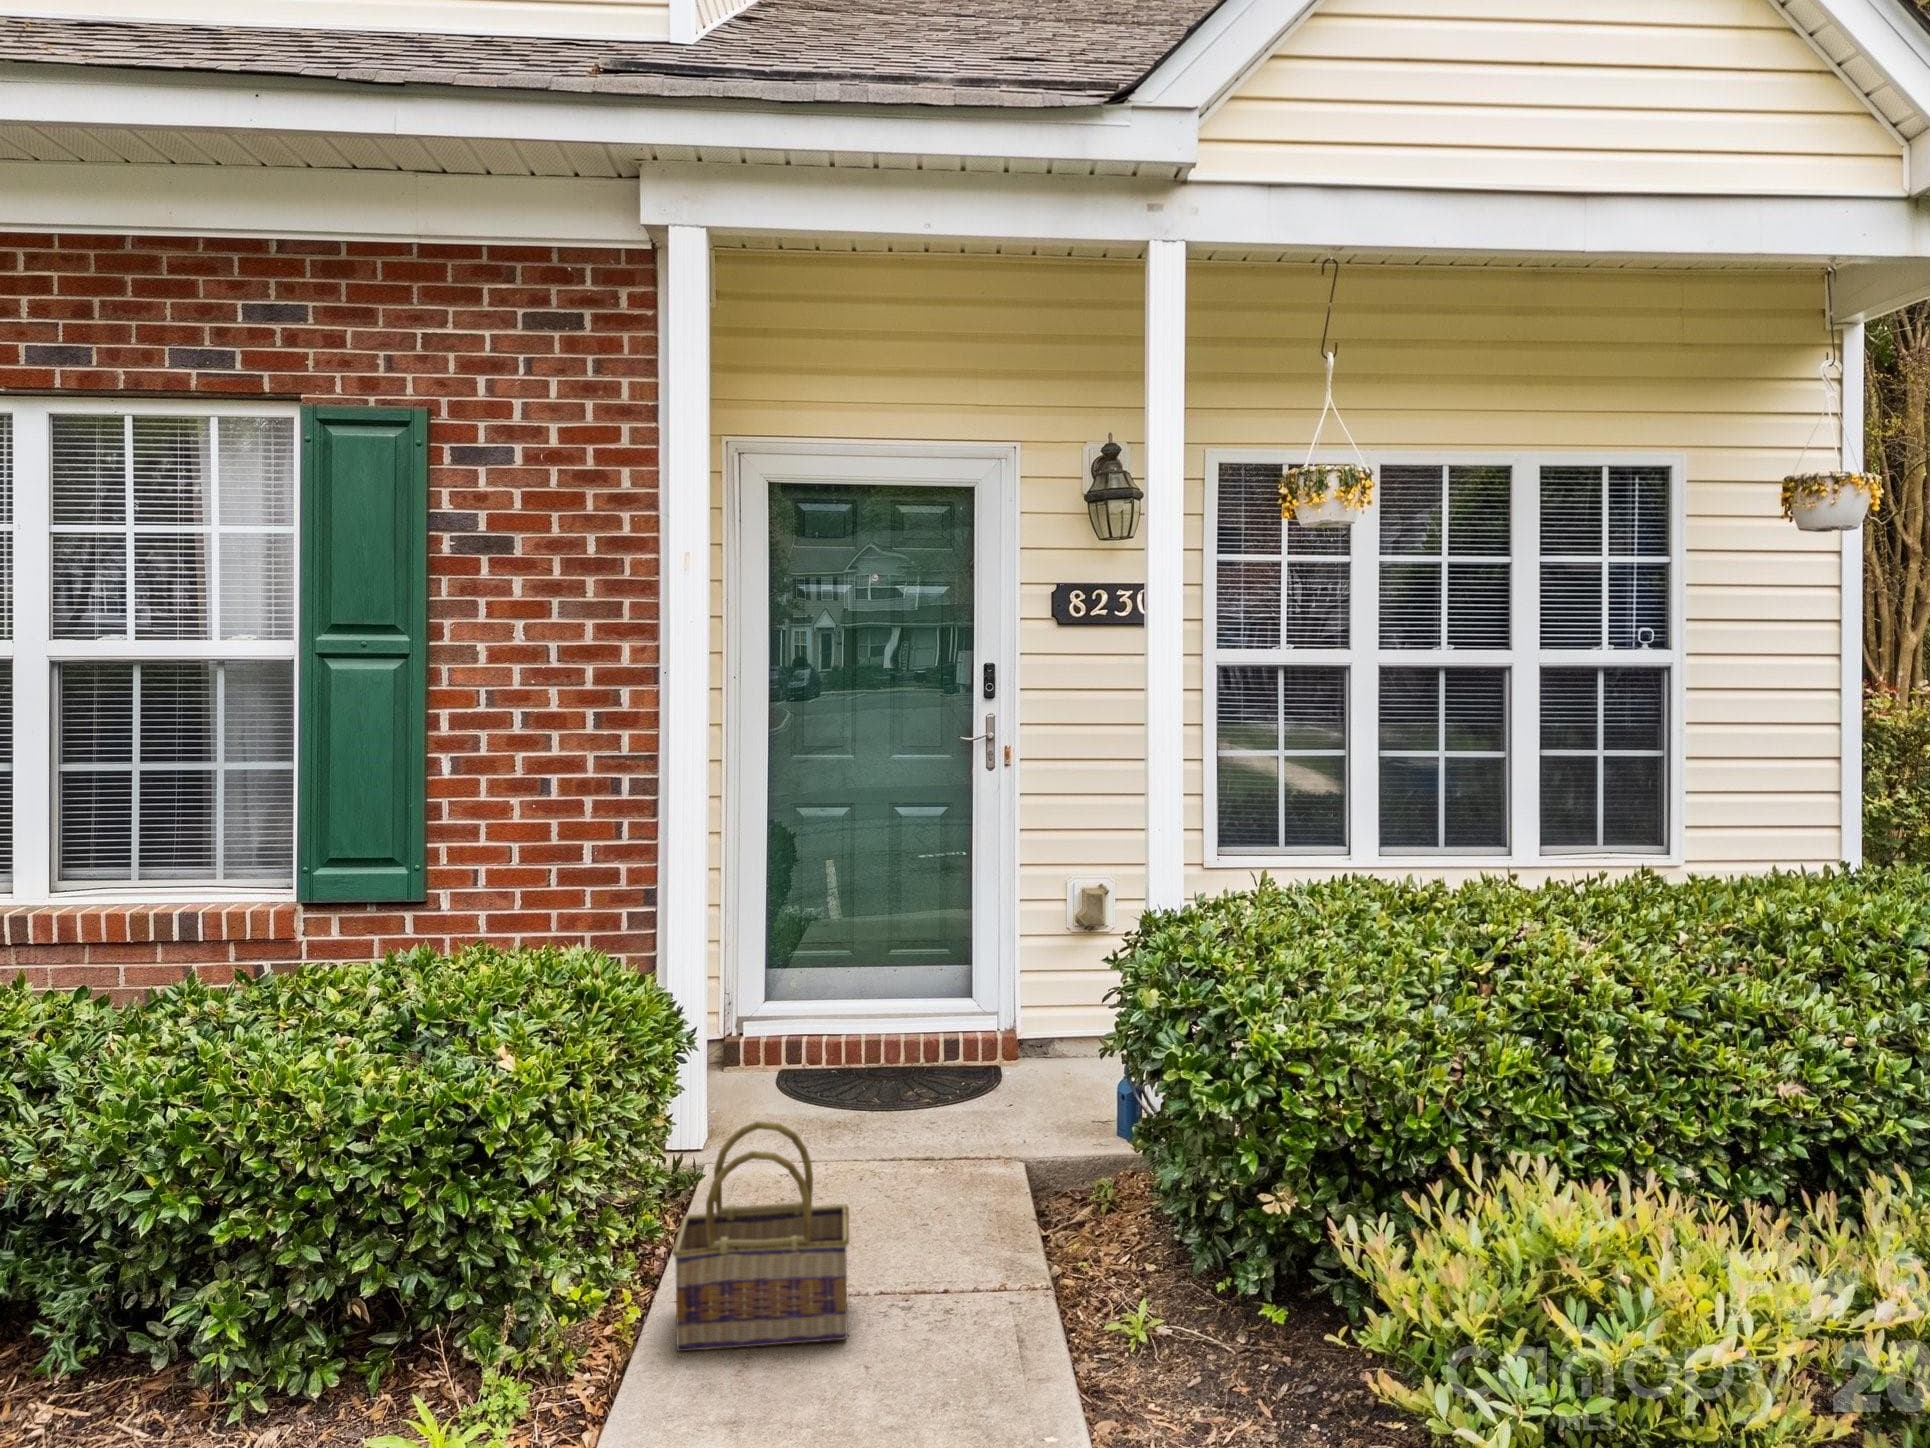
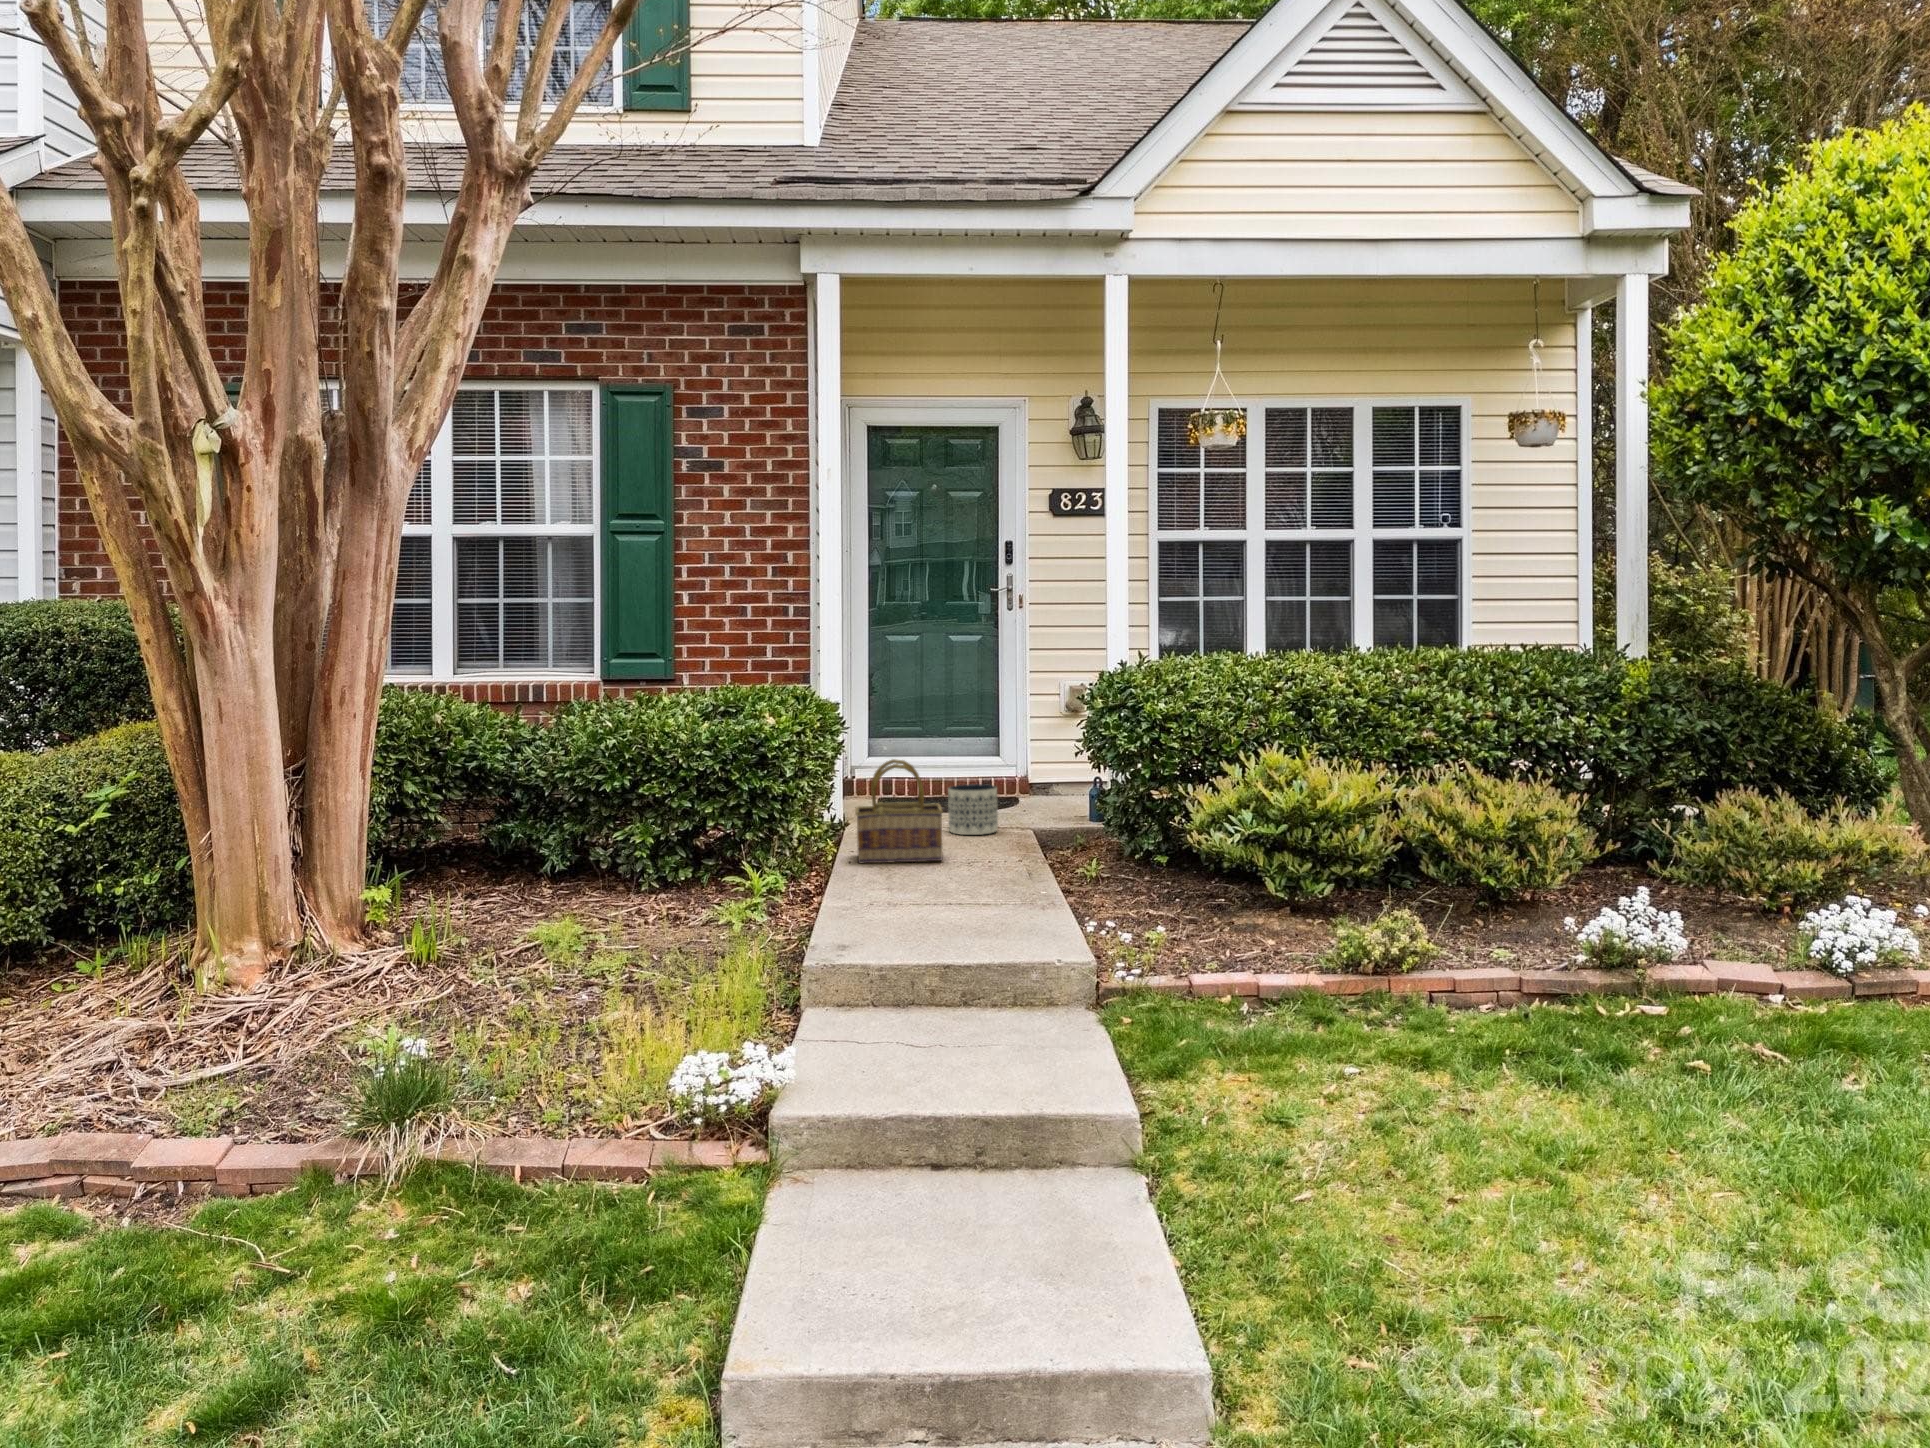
planter: none [875,1107,962,1214] -> present [948,784,998,835]

